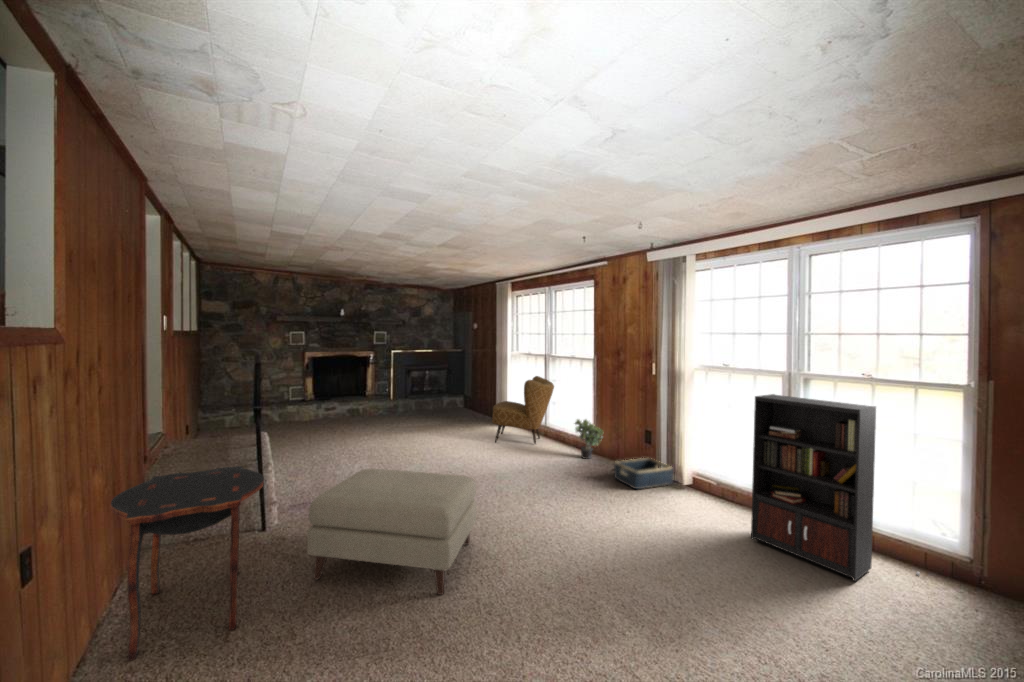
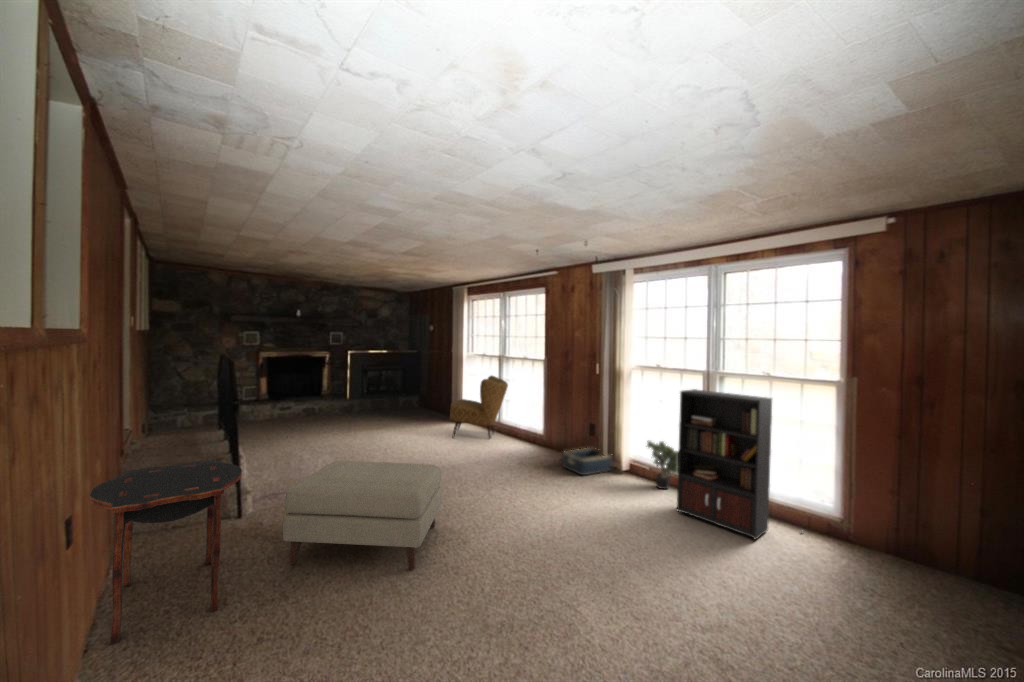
potted plant: present [575,420,603,459] -> present [647,441,679,489]

